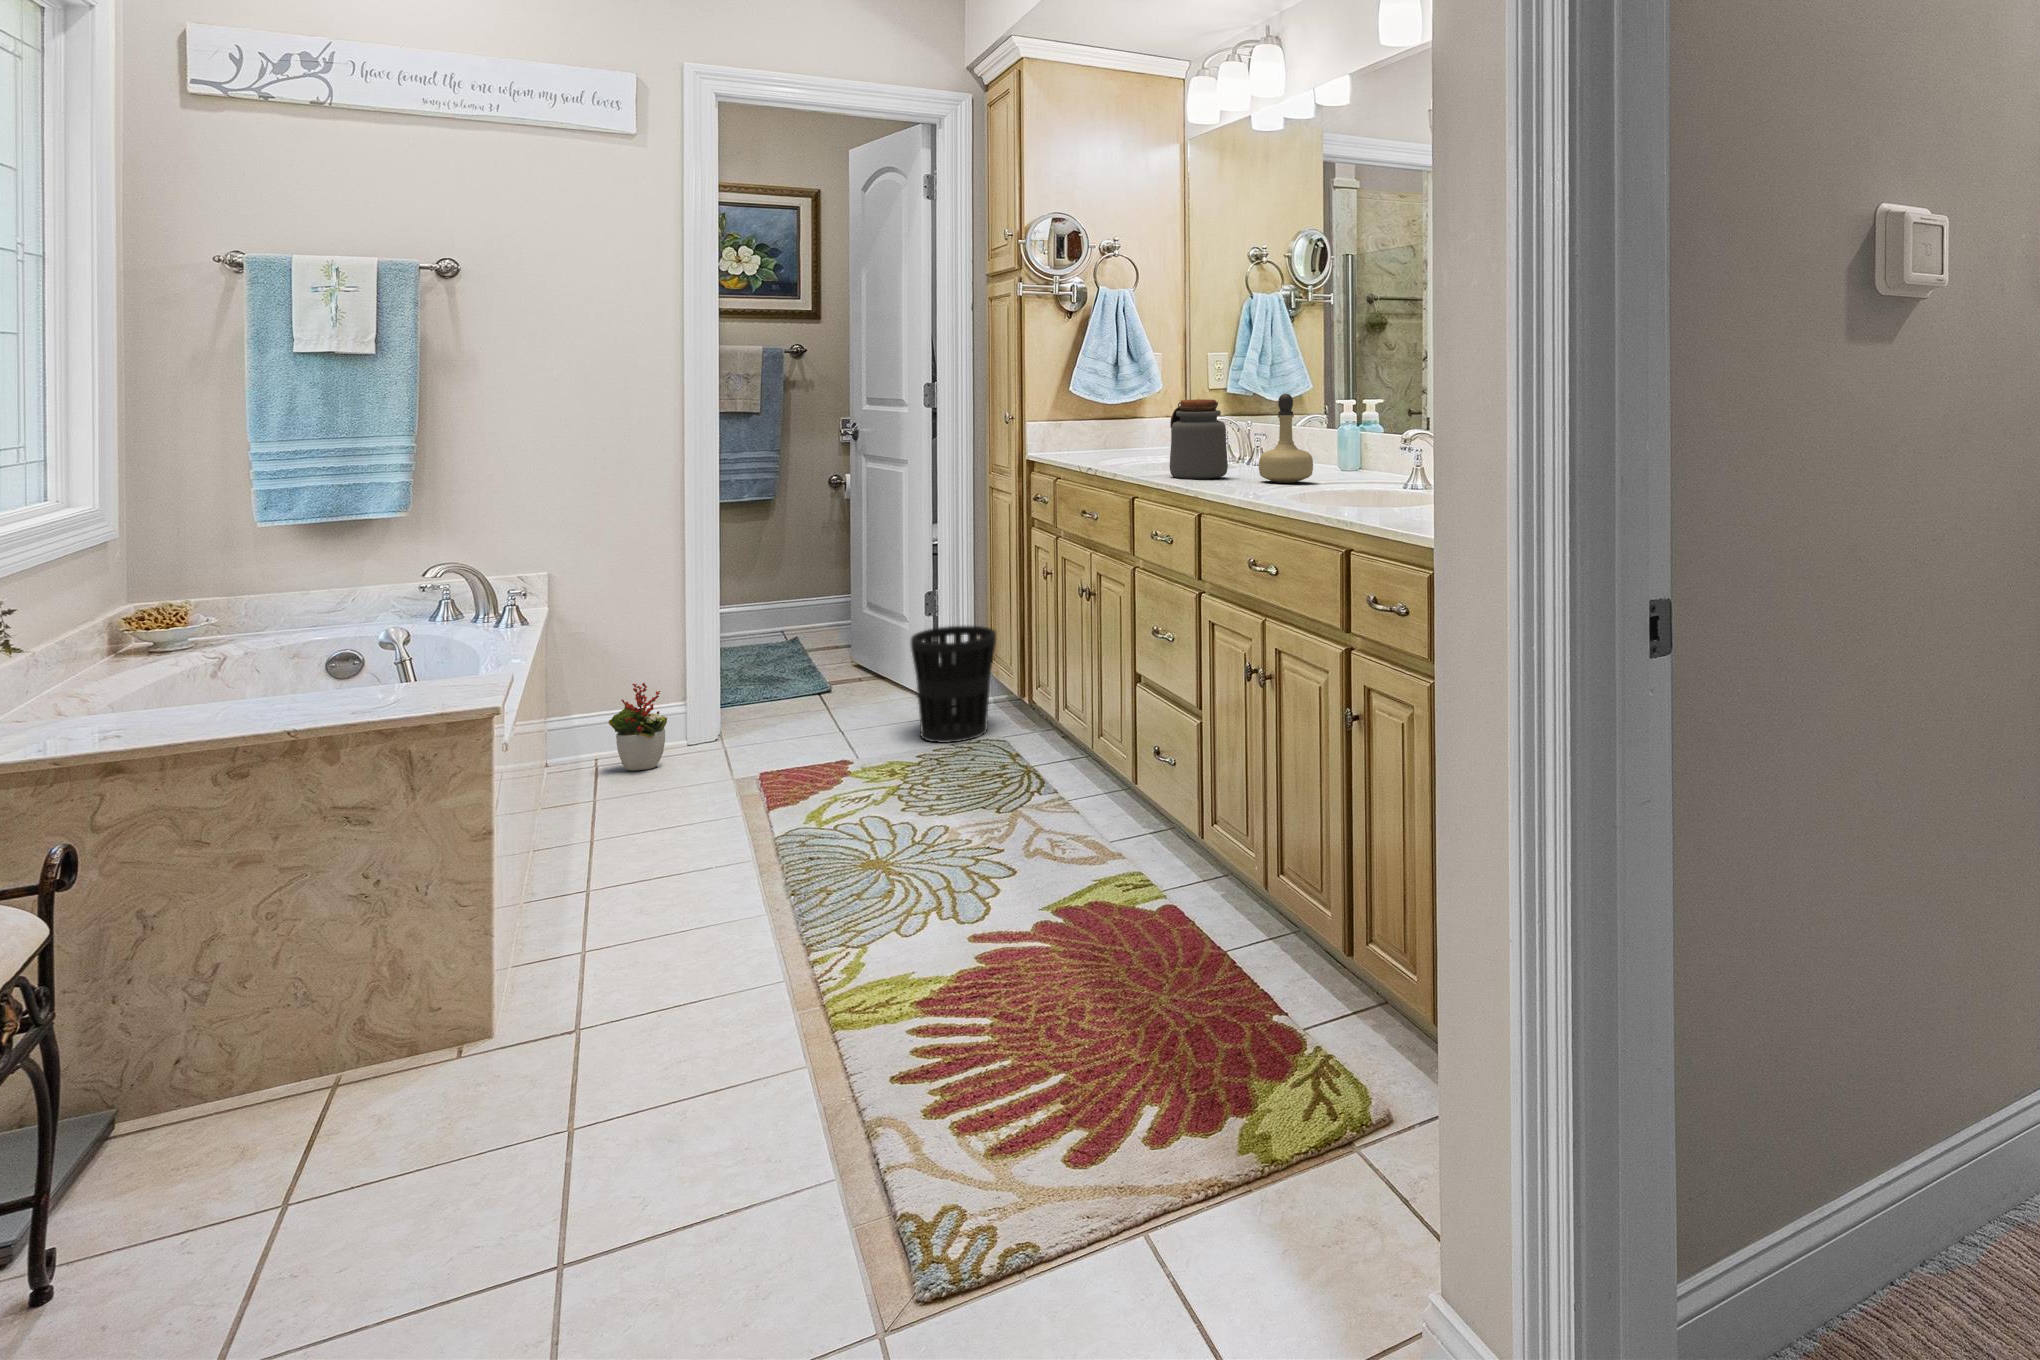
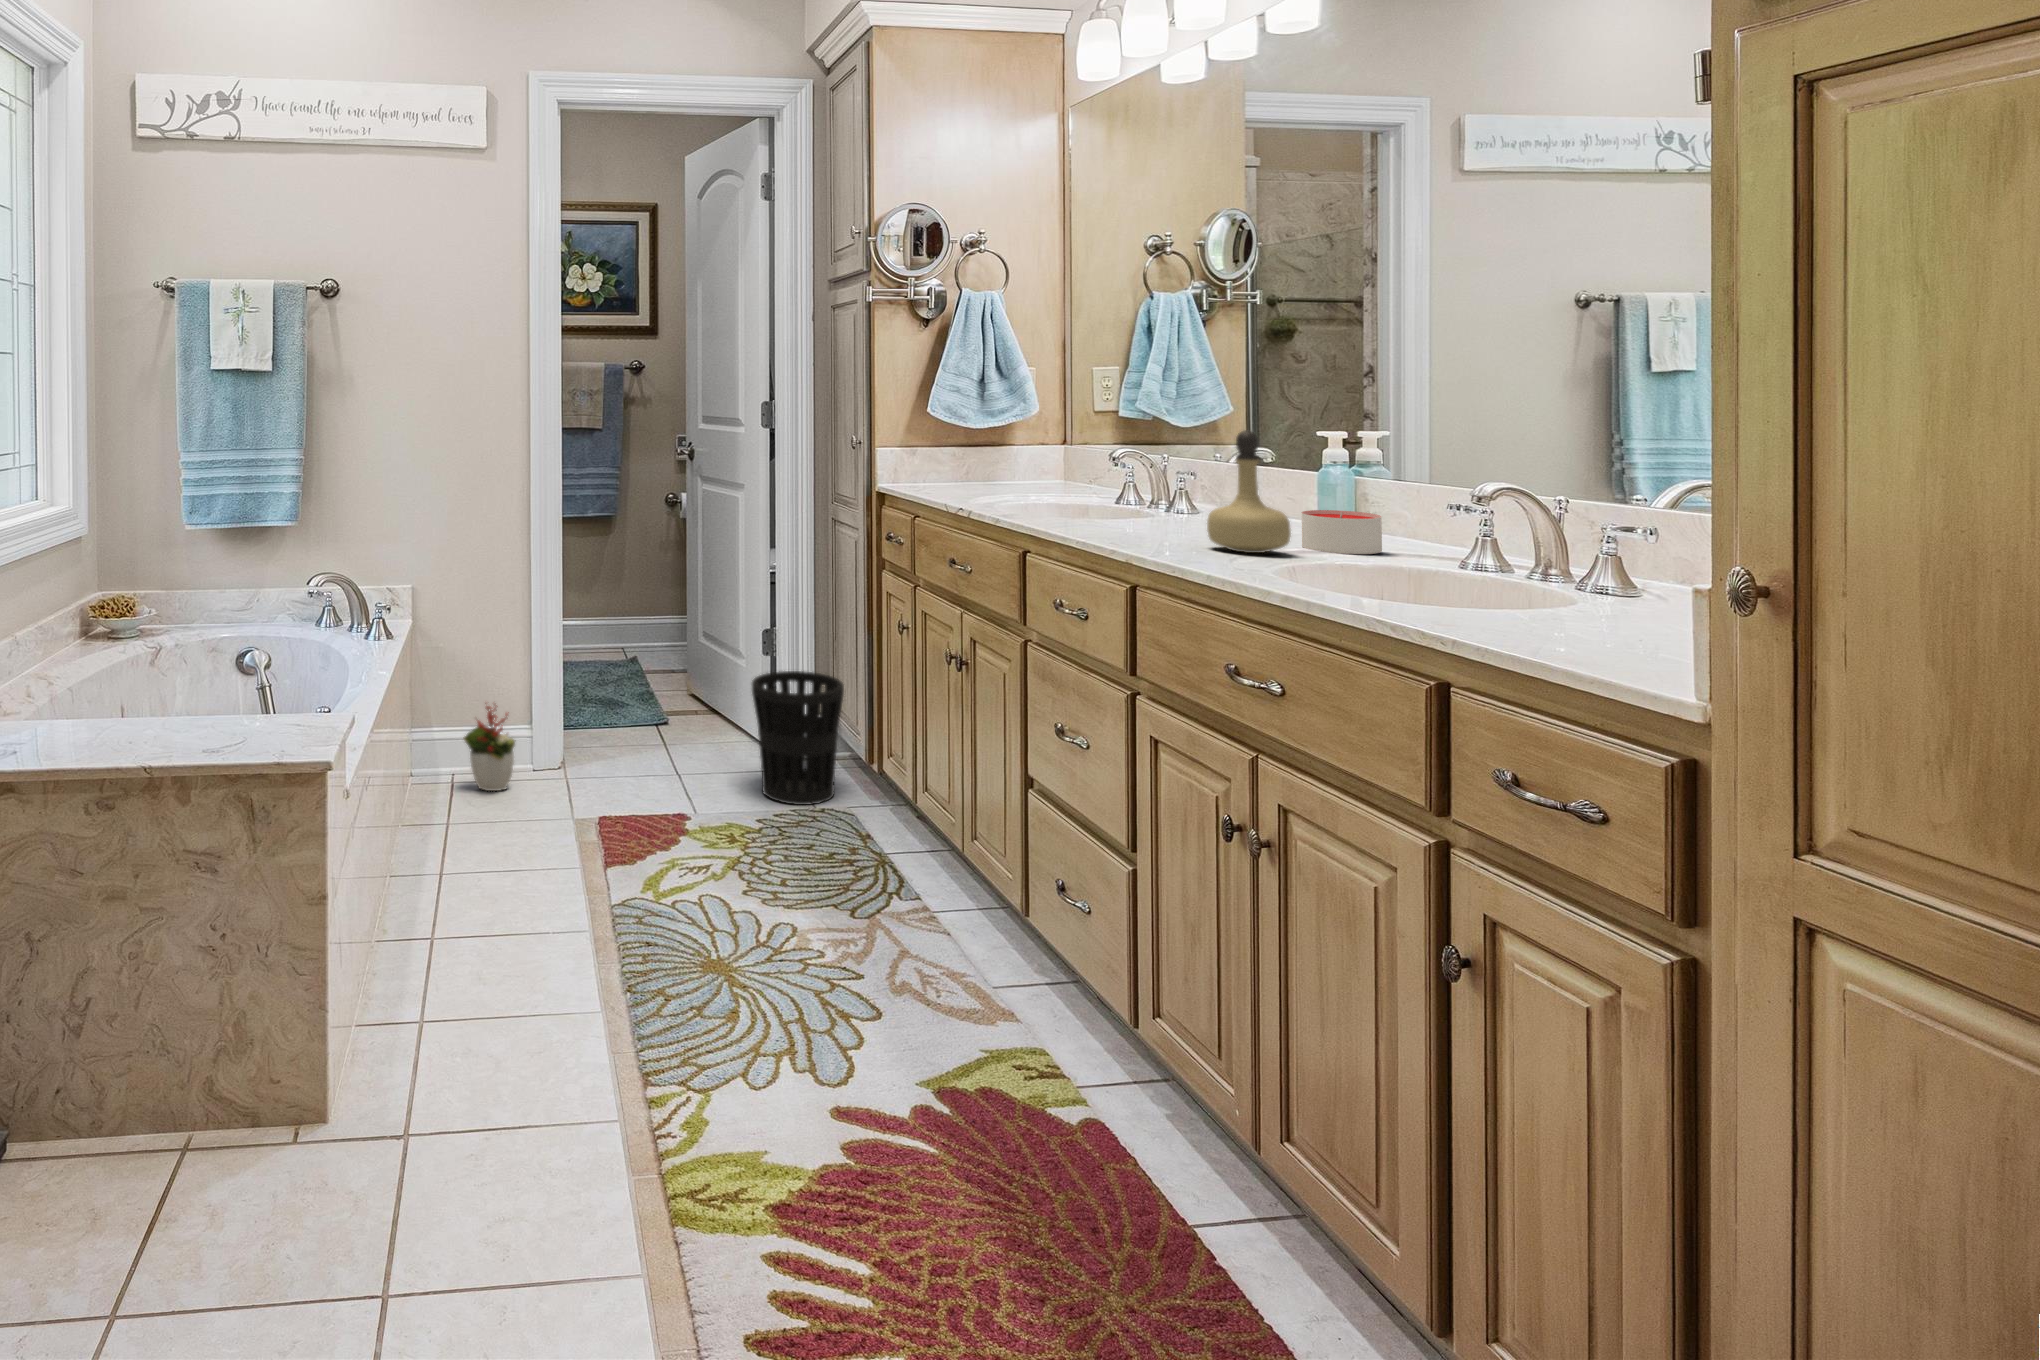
jar: present [1170,399,1228,479] -> none [1076,434,1158,539]
candle: none [1328,452,1378,482] -> present [1301,510,1382,554]

